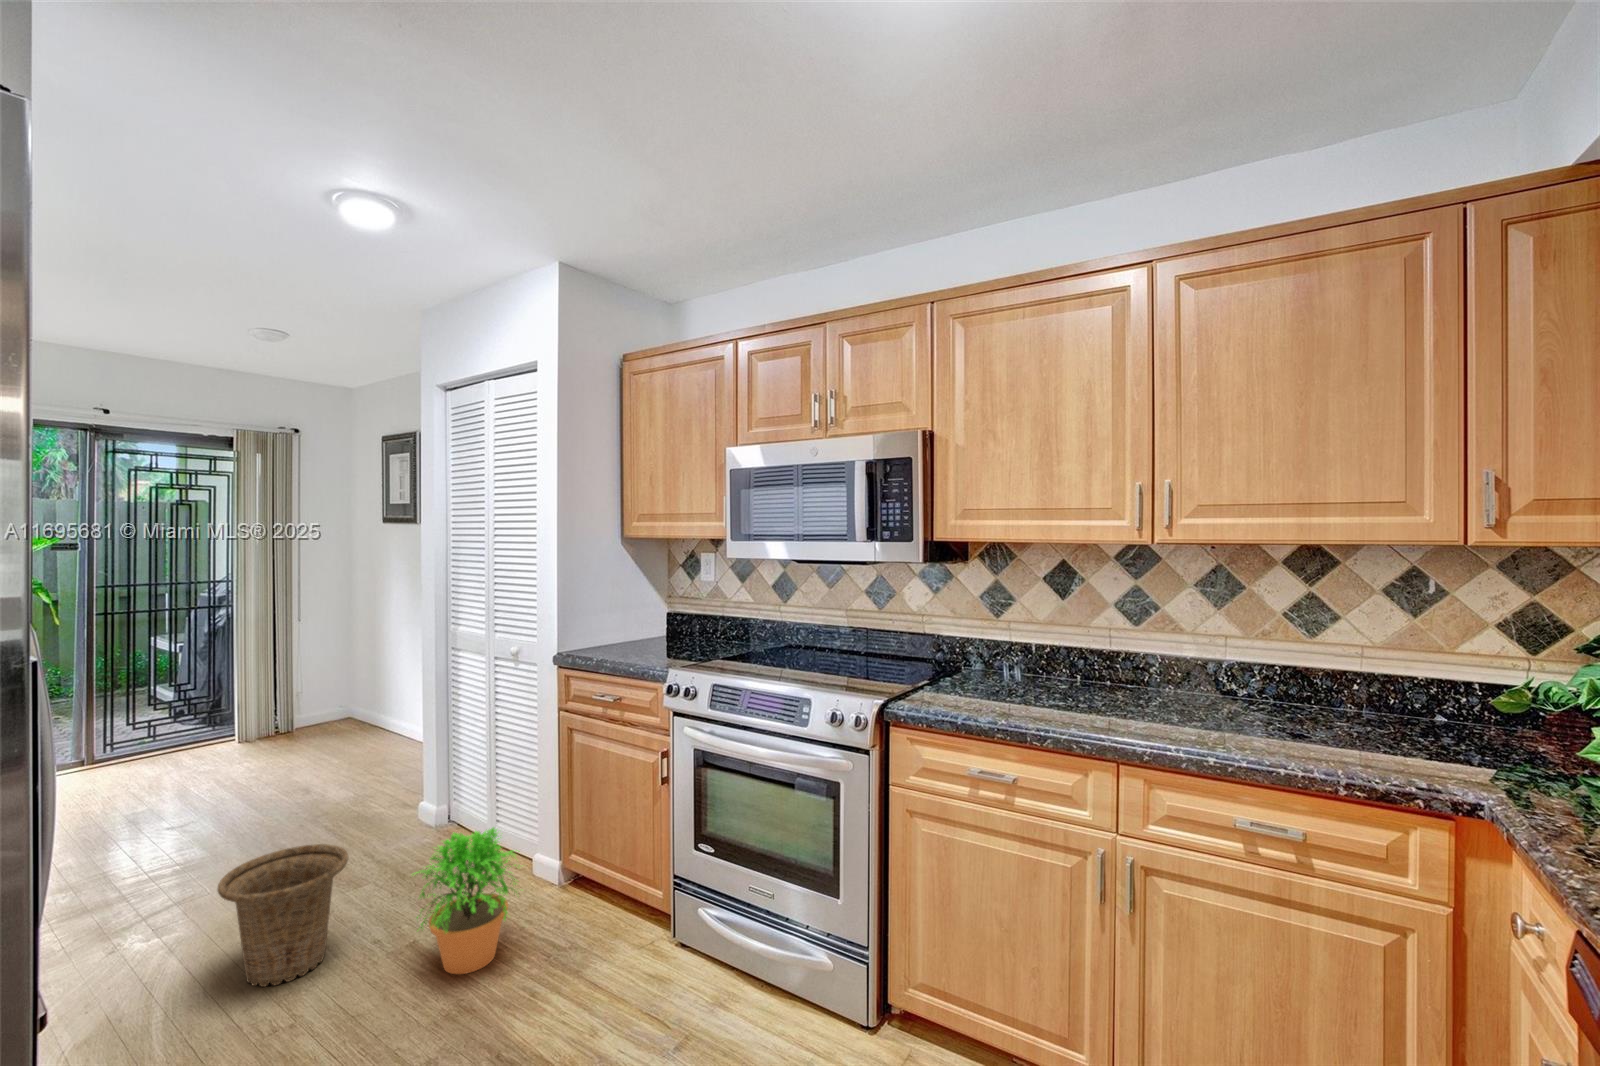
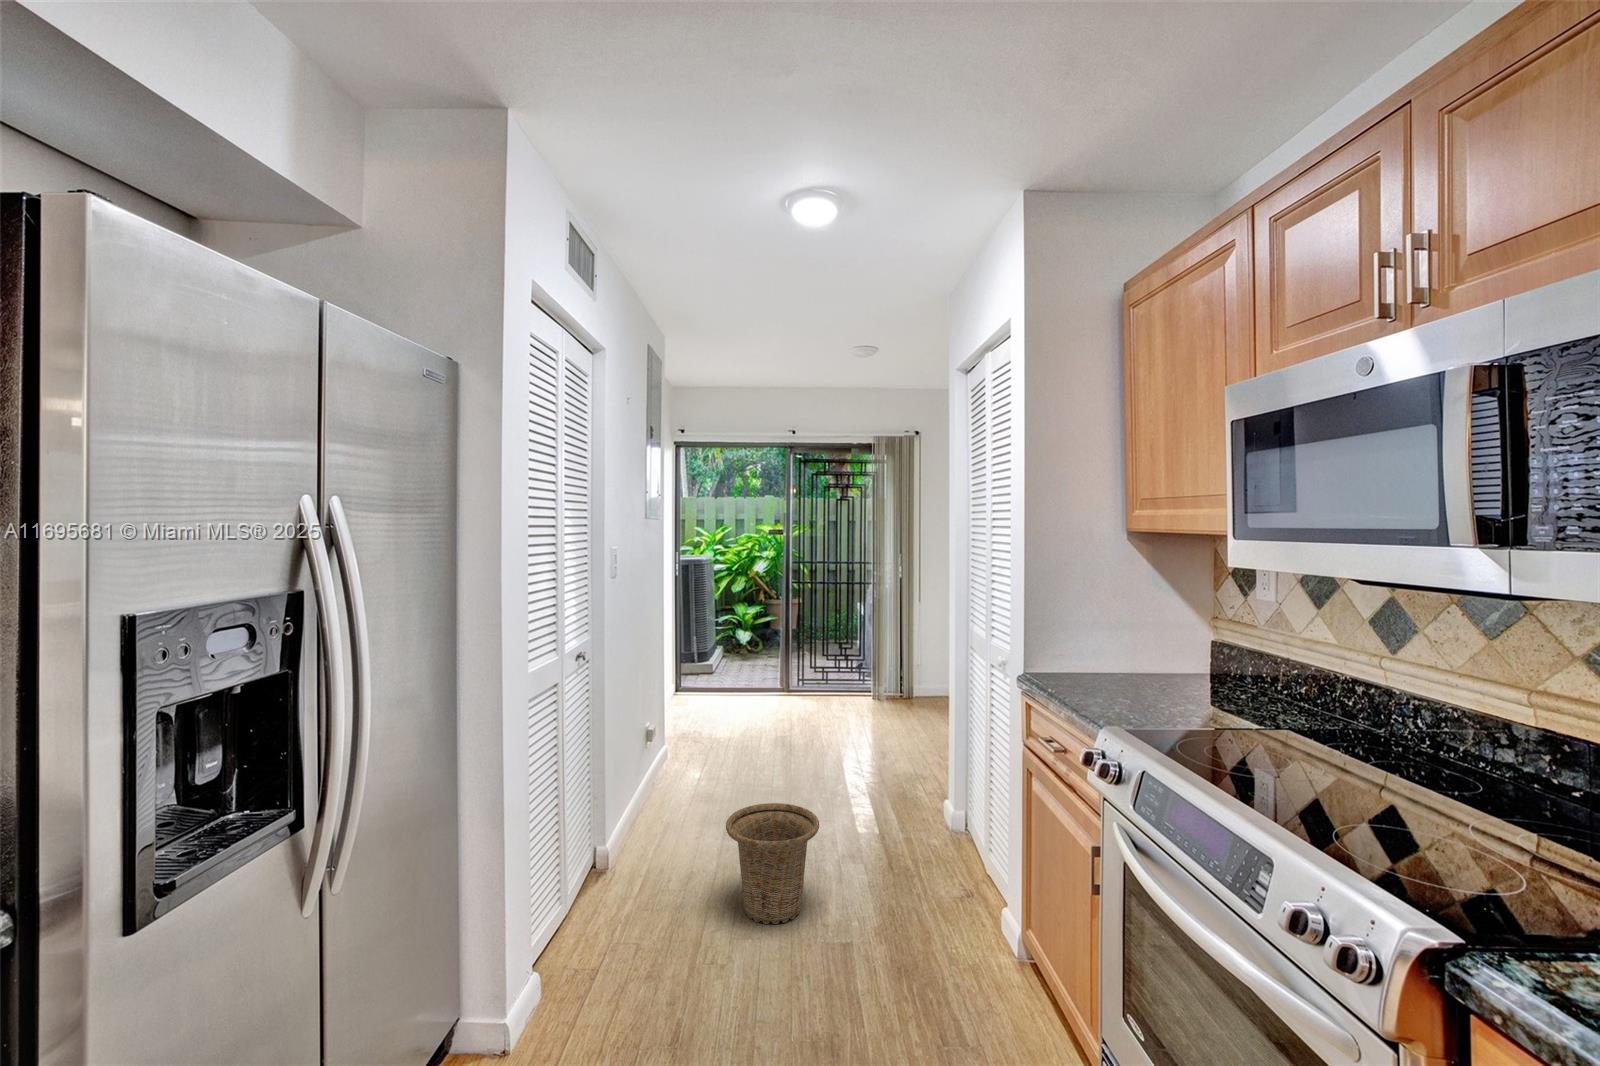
potted plant: present [414,827,519,974] -> none [839,844,941,1008]

